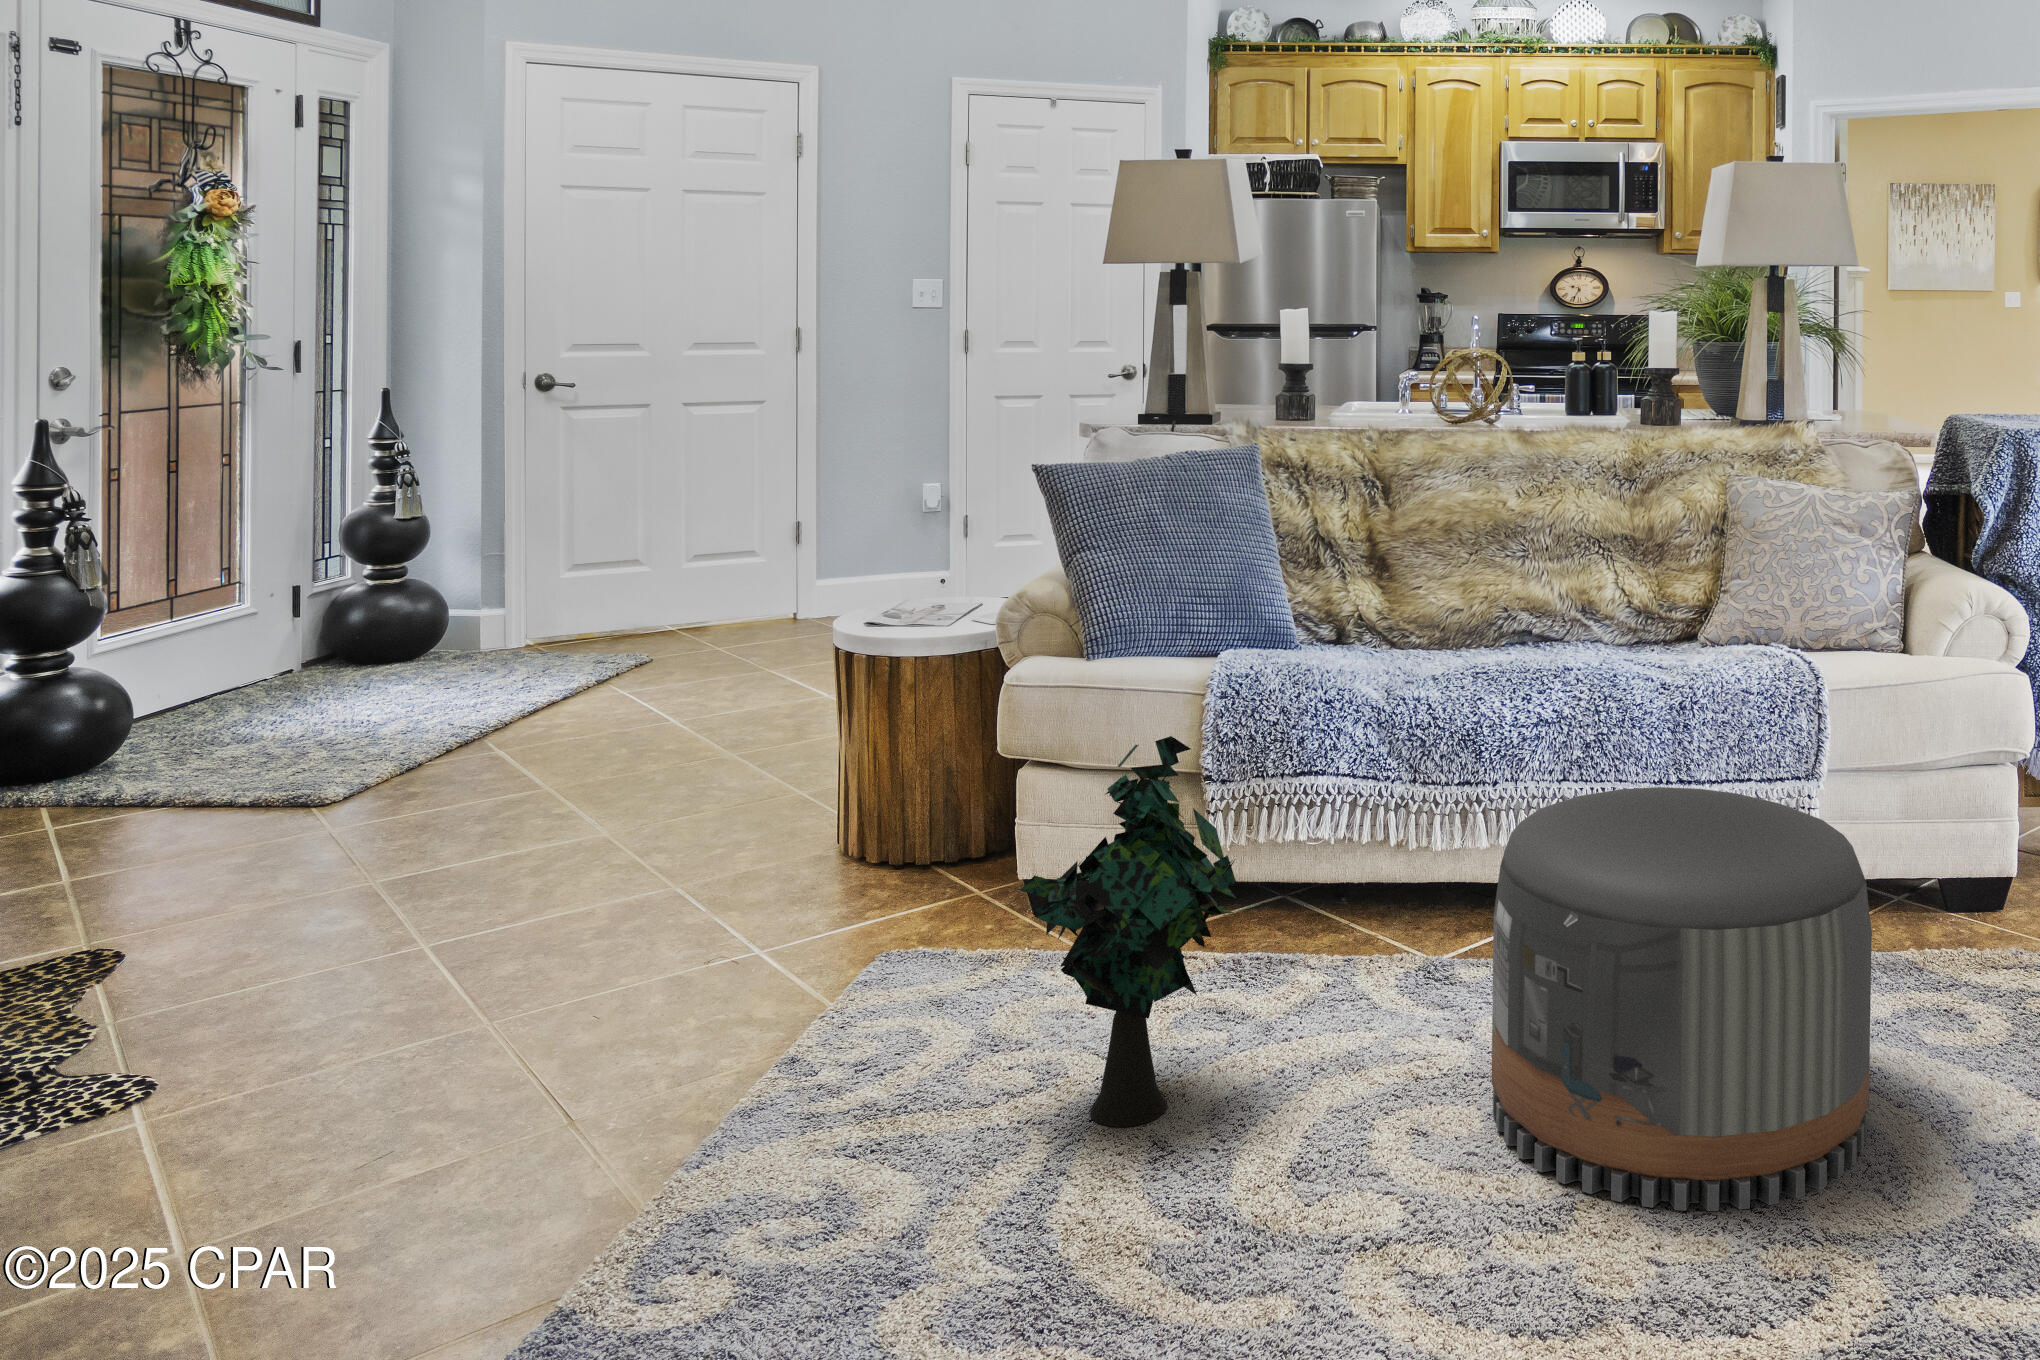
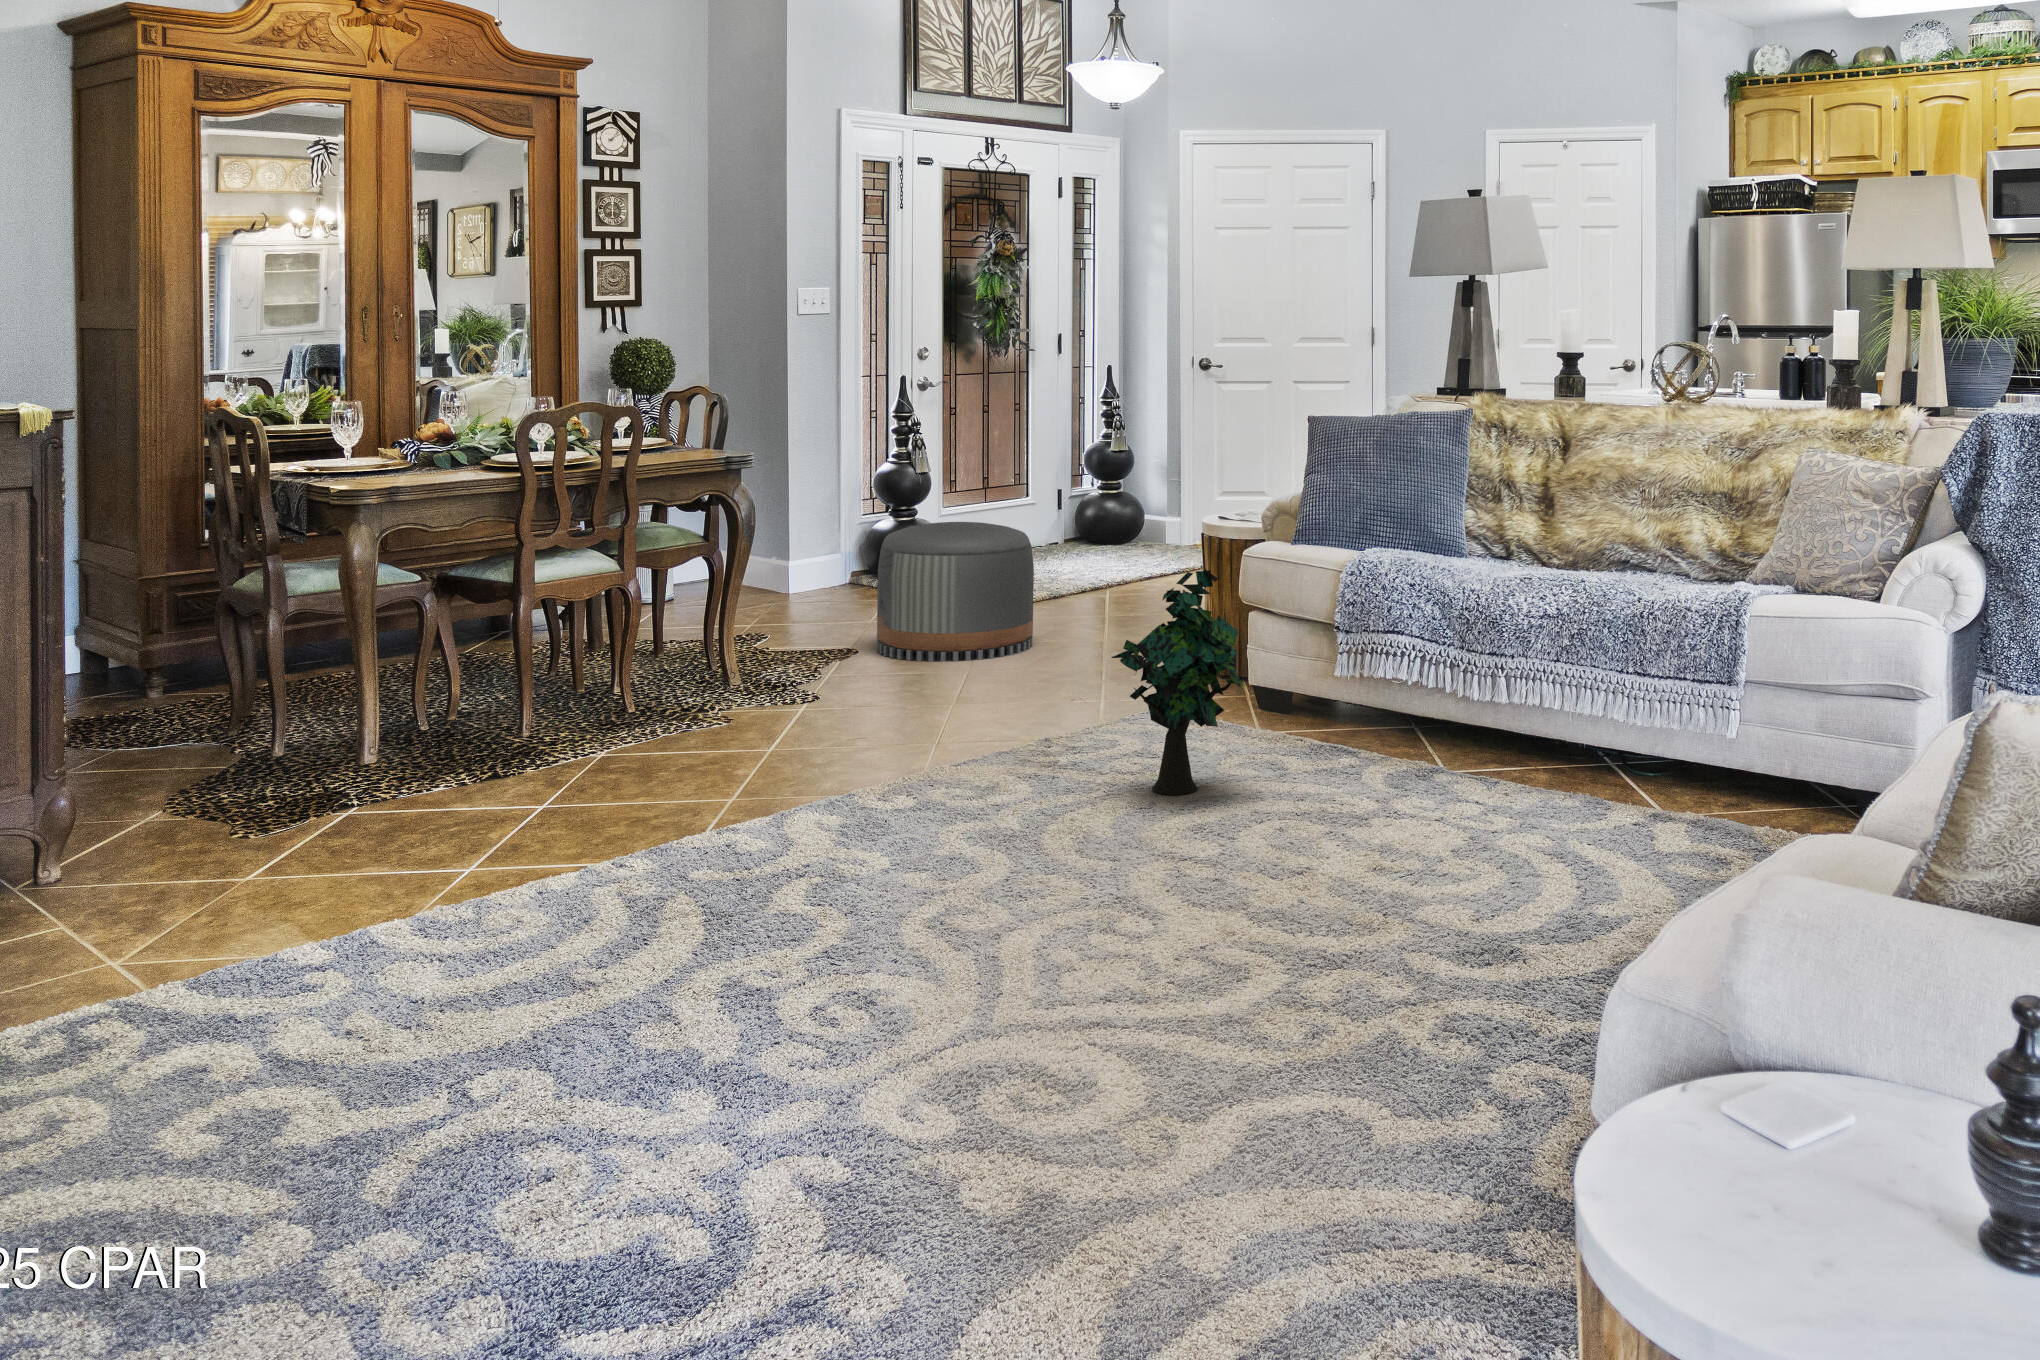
pouf: present [1492,787,1872,1211] -> present [877,522,1034,662]

